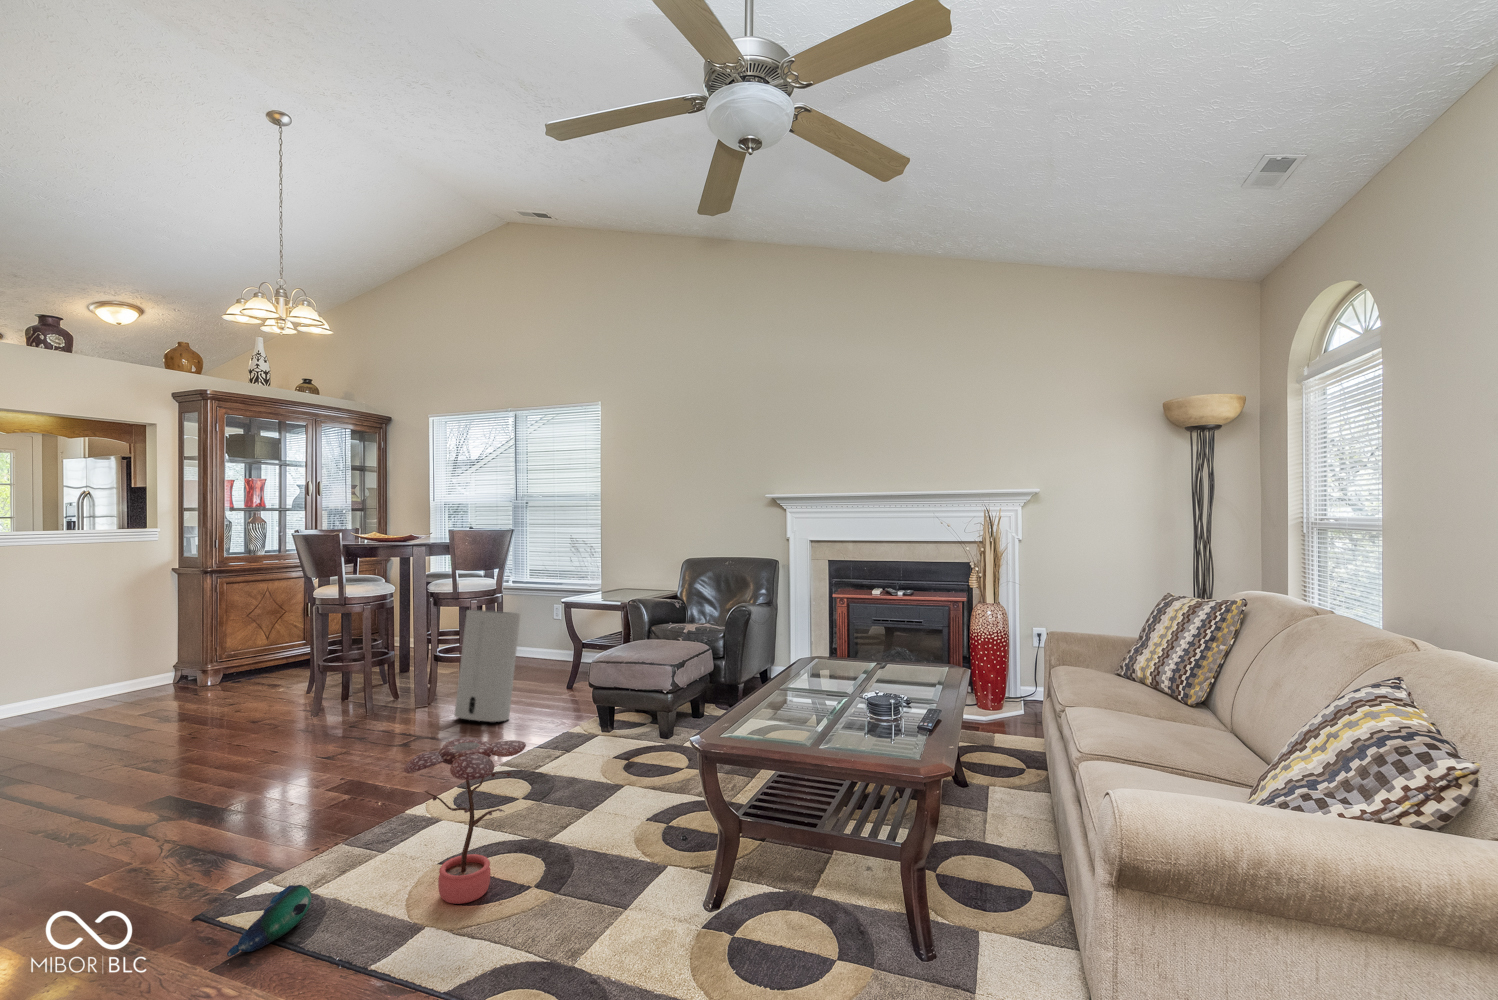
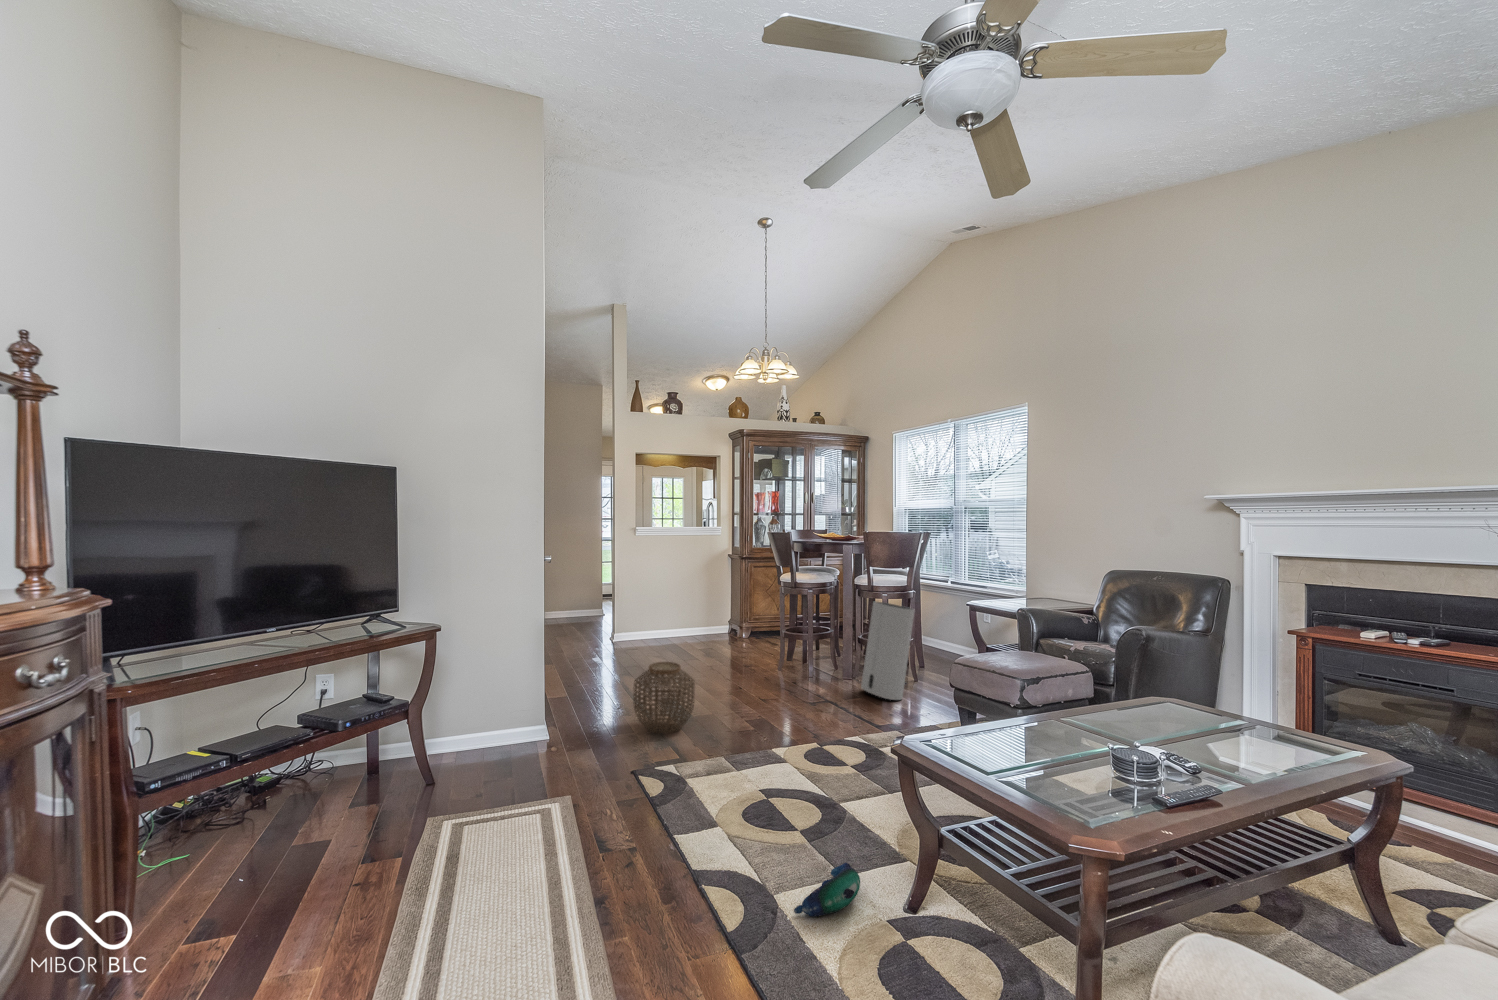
woven basket: none [146,732,263,848] -> present [633,662,695,733]
potted plant: present [404,737,526,904] -> none [711,699,800,825]
plush toy: present [227,885,311,957] -> present [794,863,860,917]

